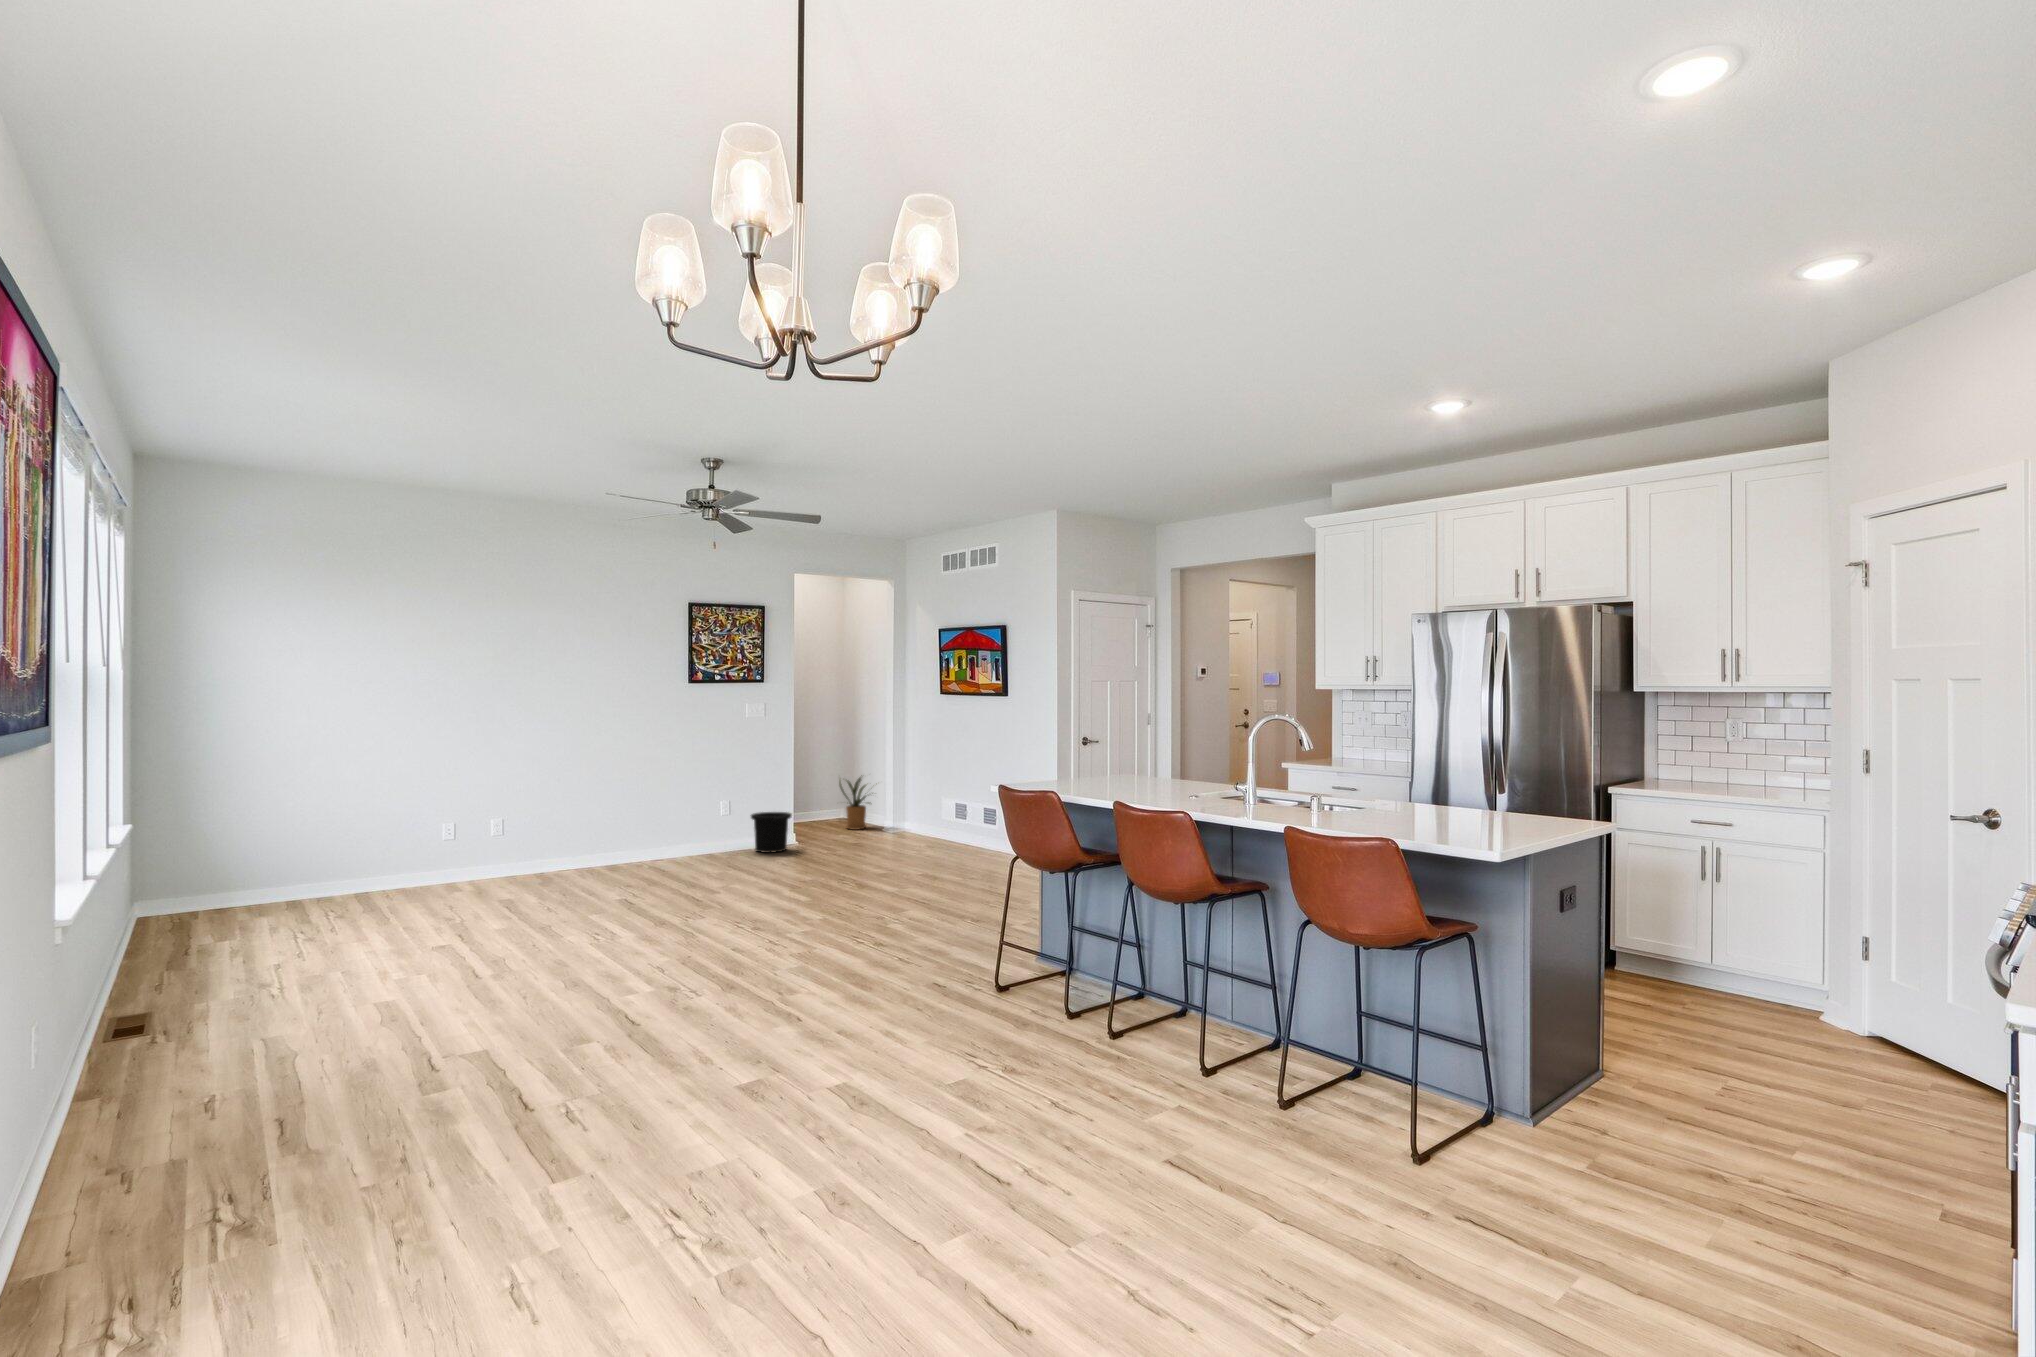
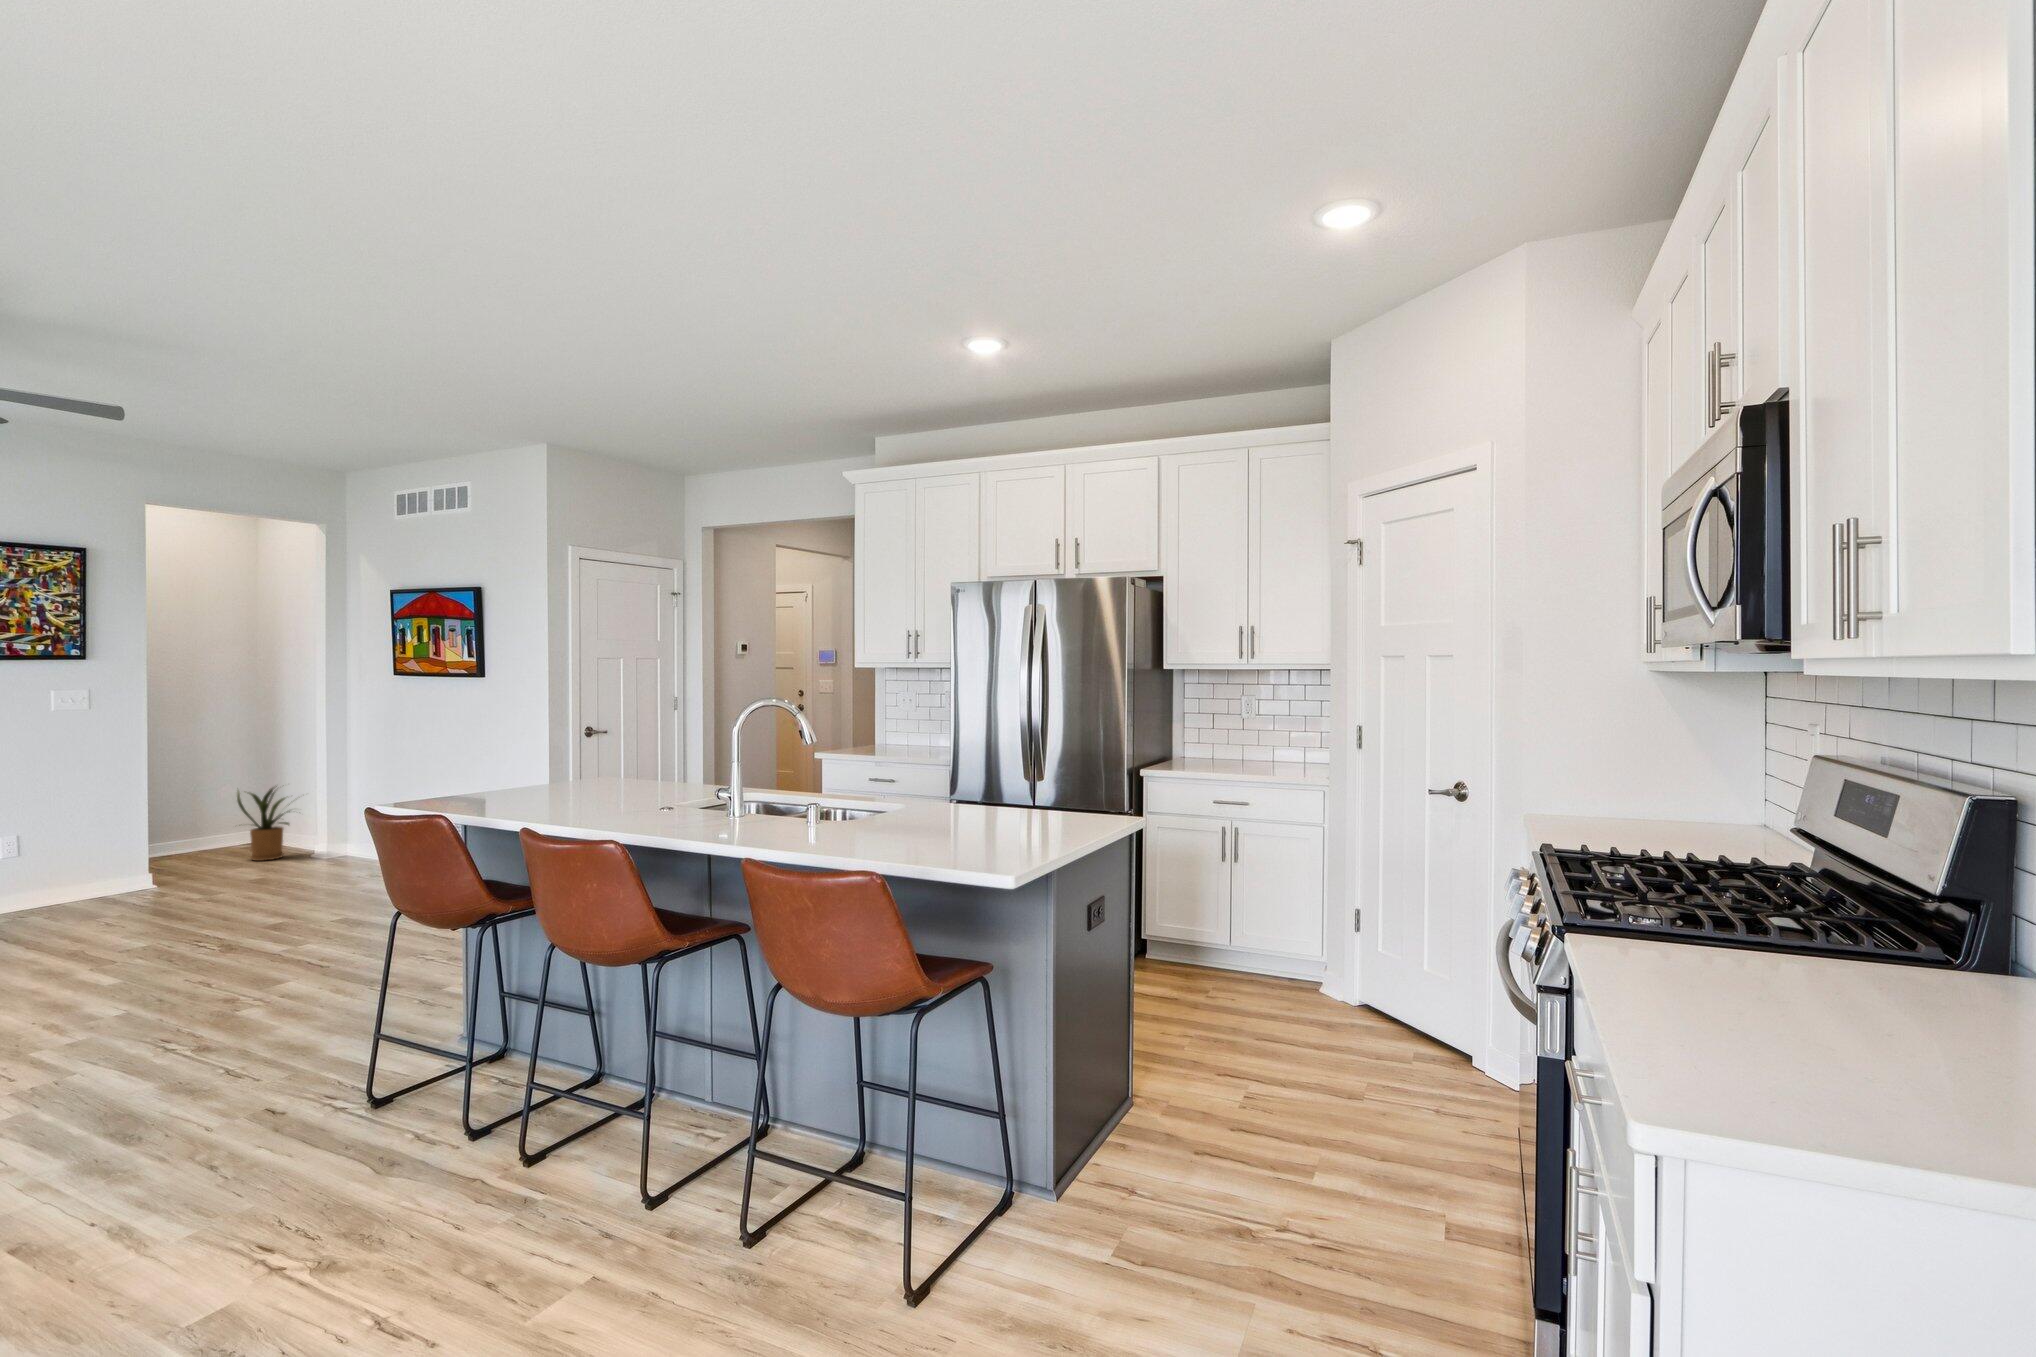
trash can: present [751,812,792,853] -> none [56,848,136,910]

